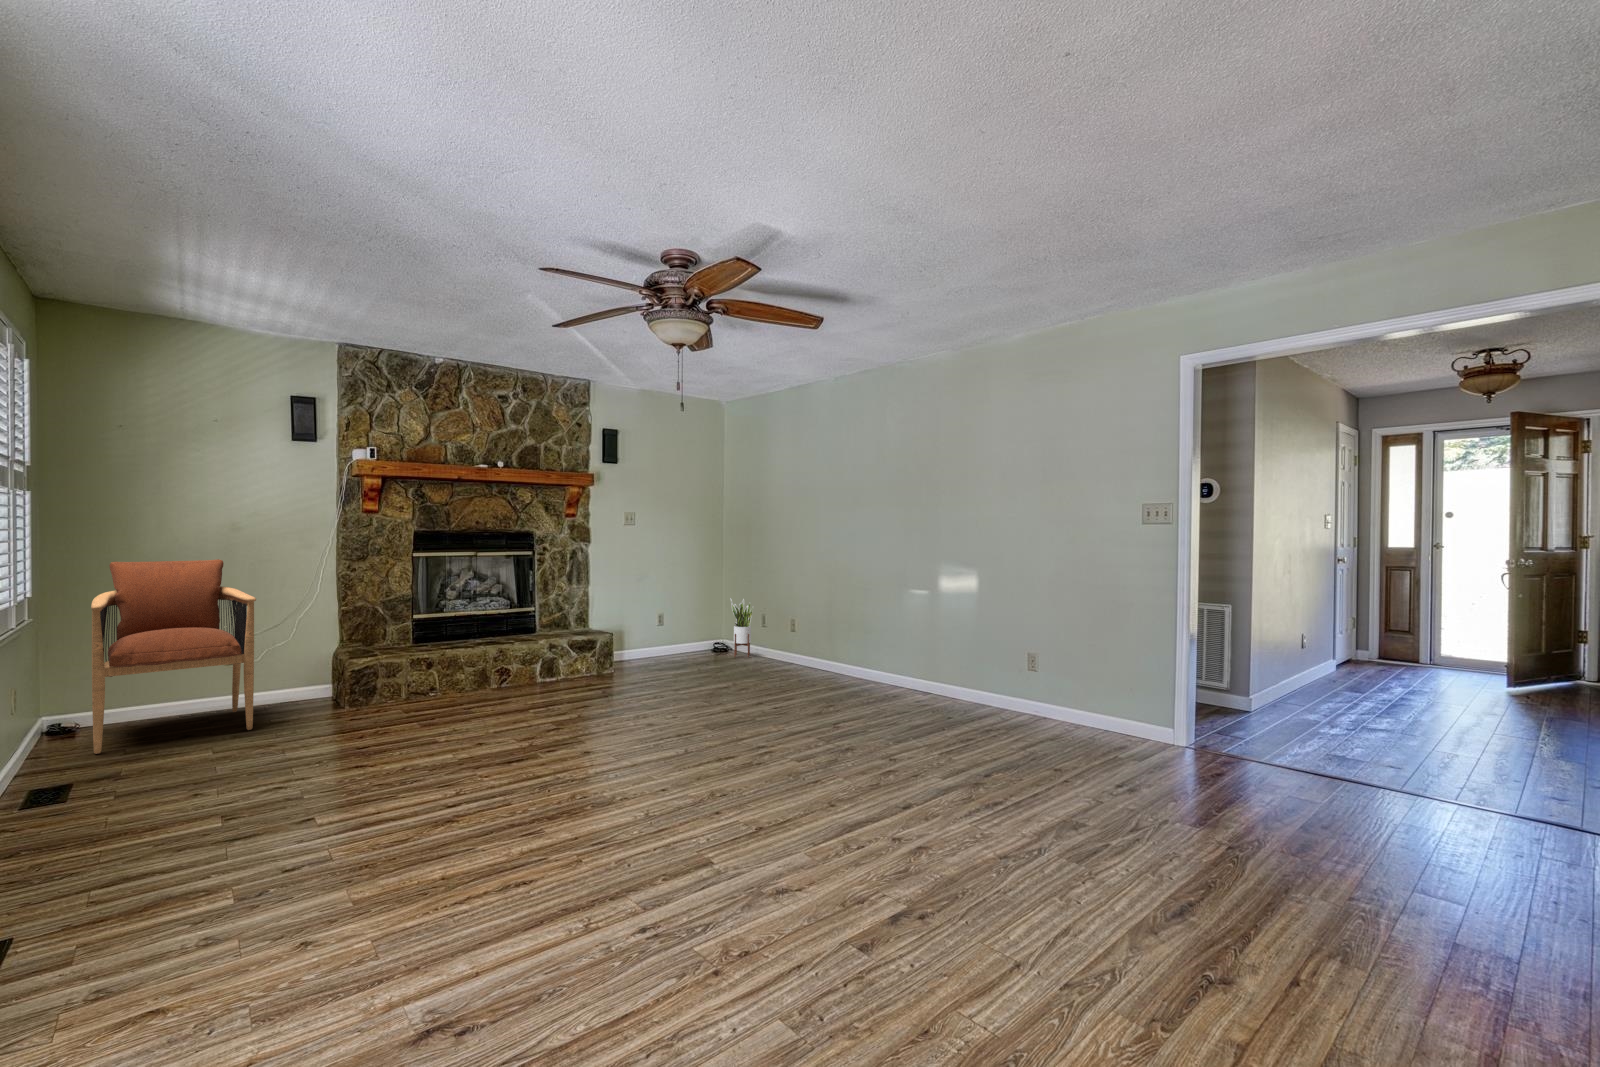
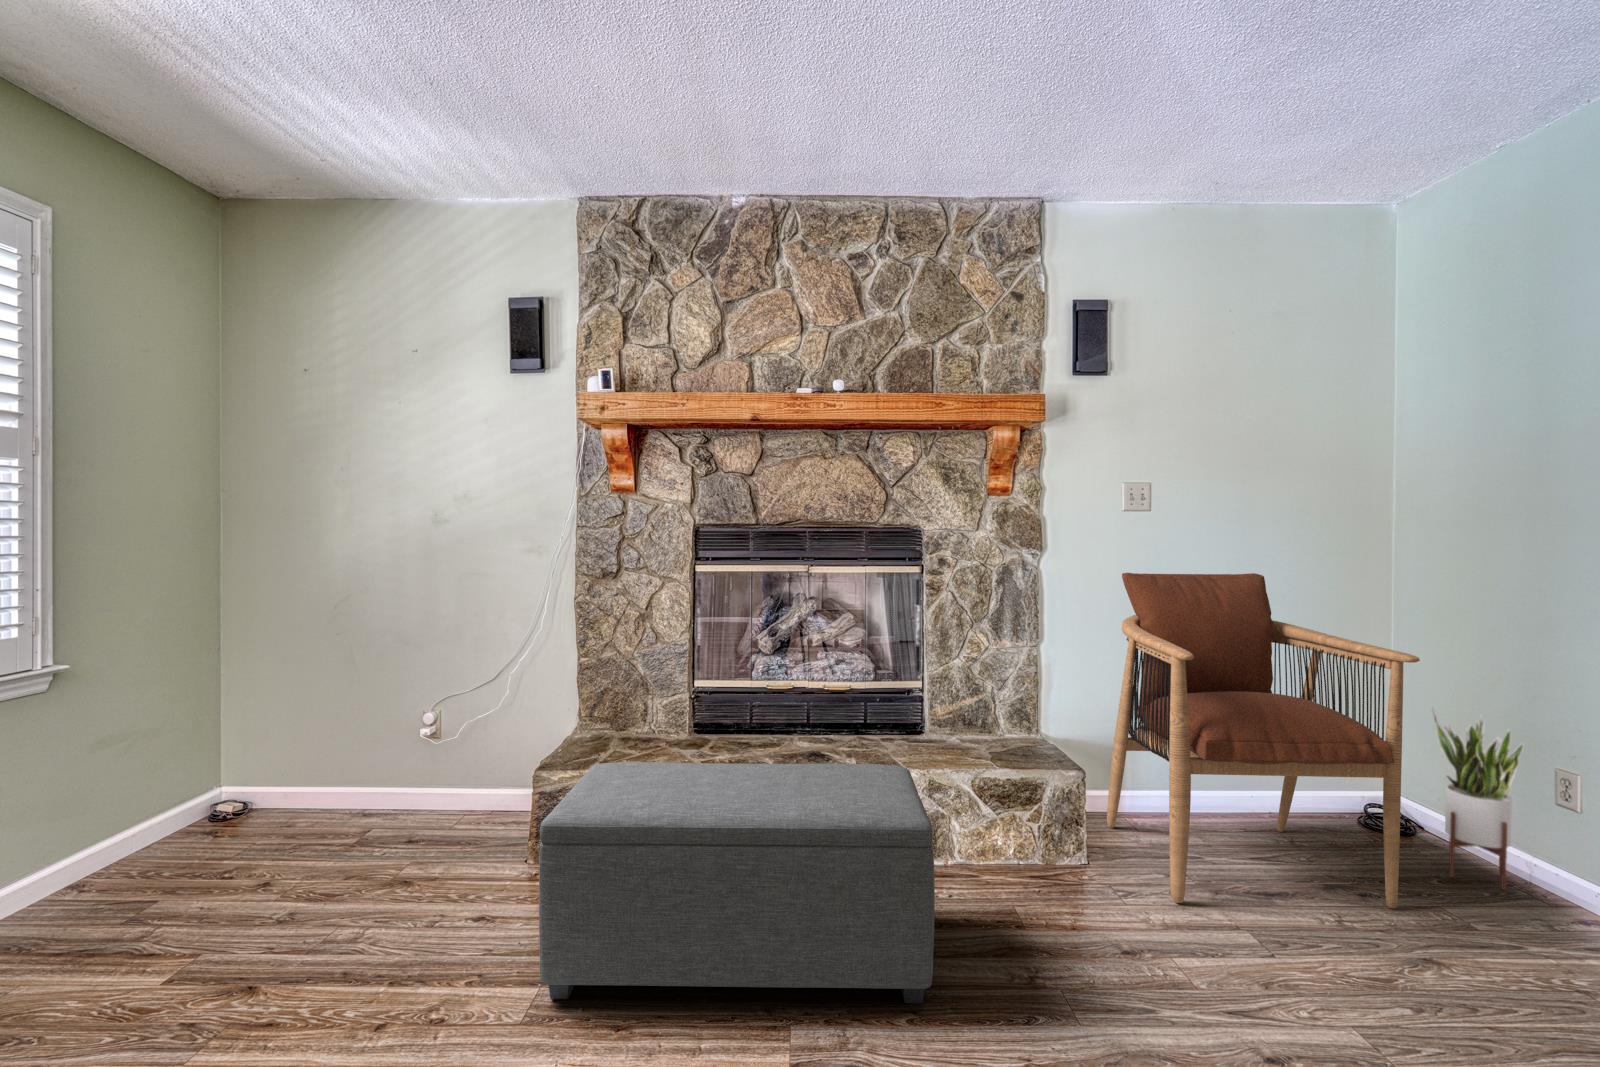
armchair: present [91,559,256,754] -> present [1107,573,1420,908]
ottoman: none [408,630,575,724] -> present [539,762,935,1003]

